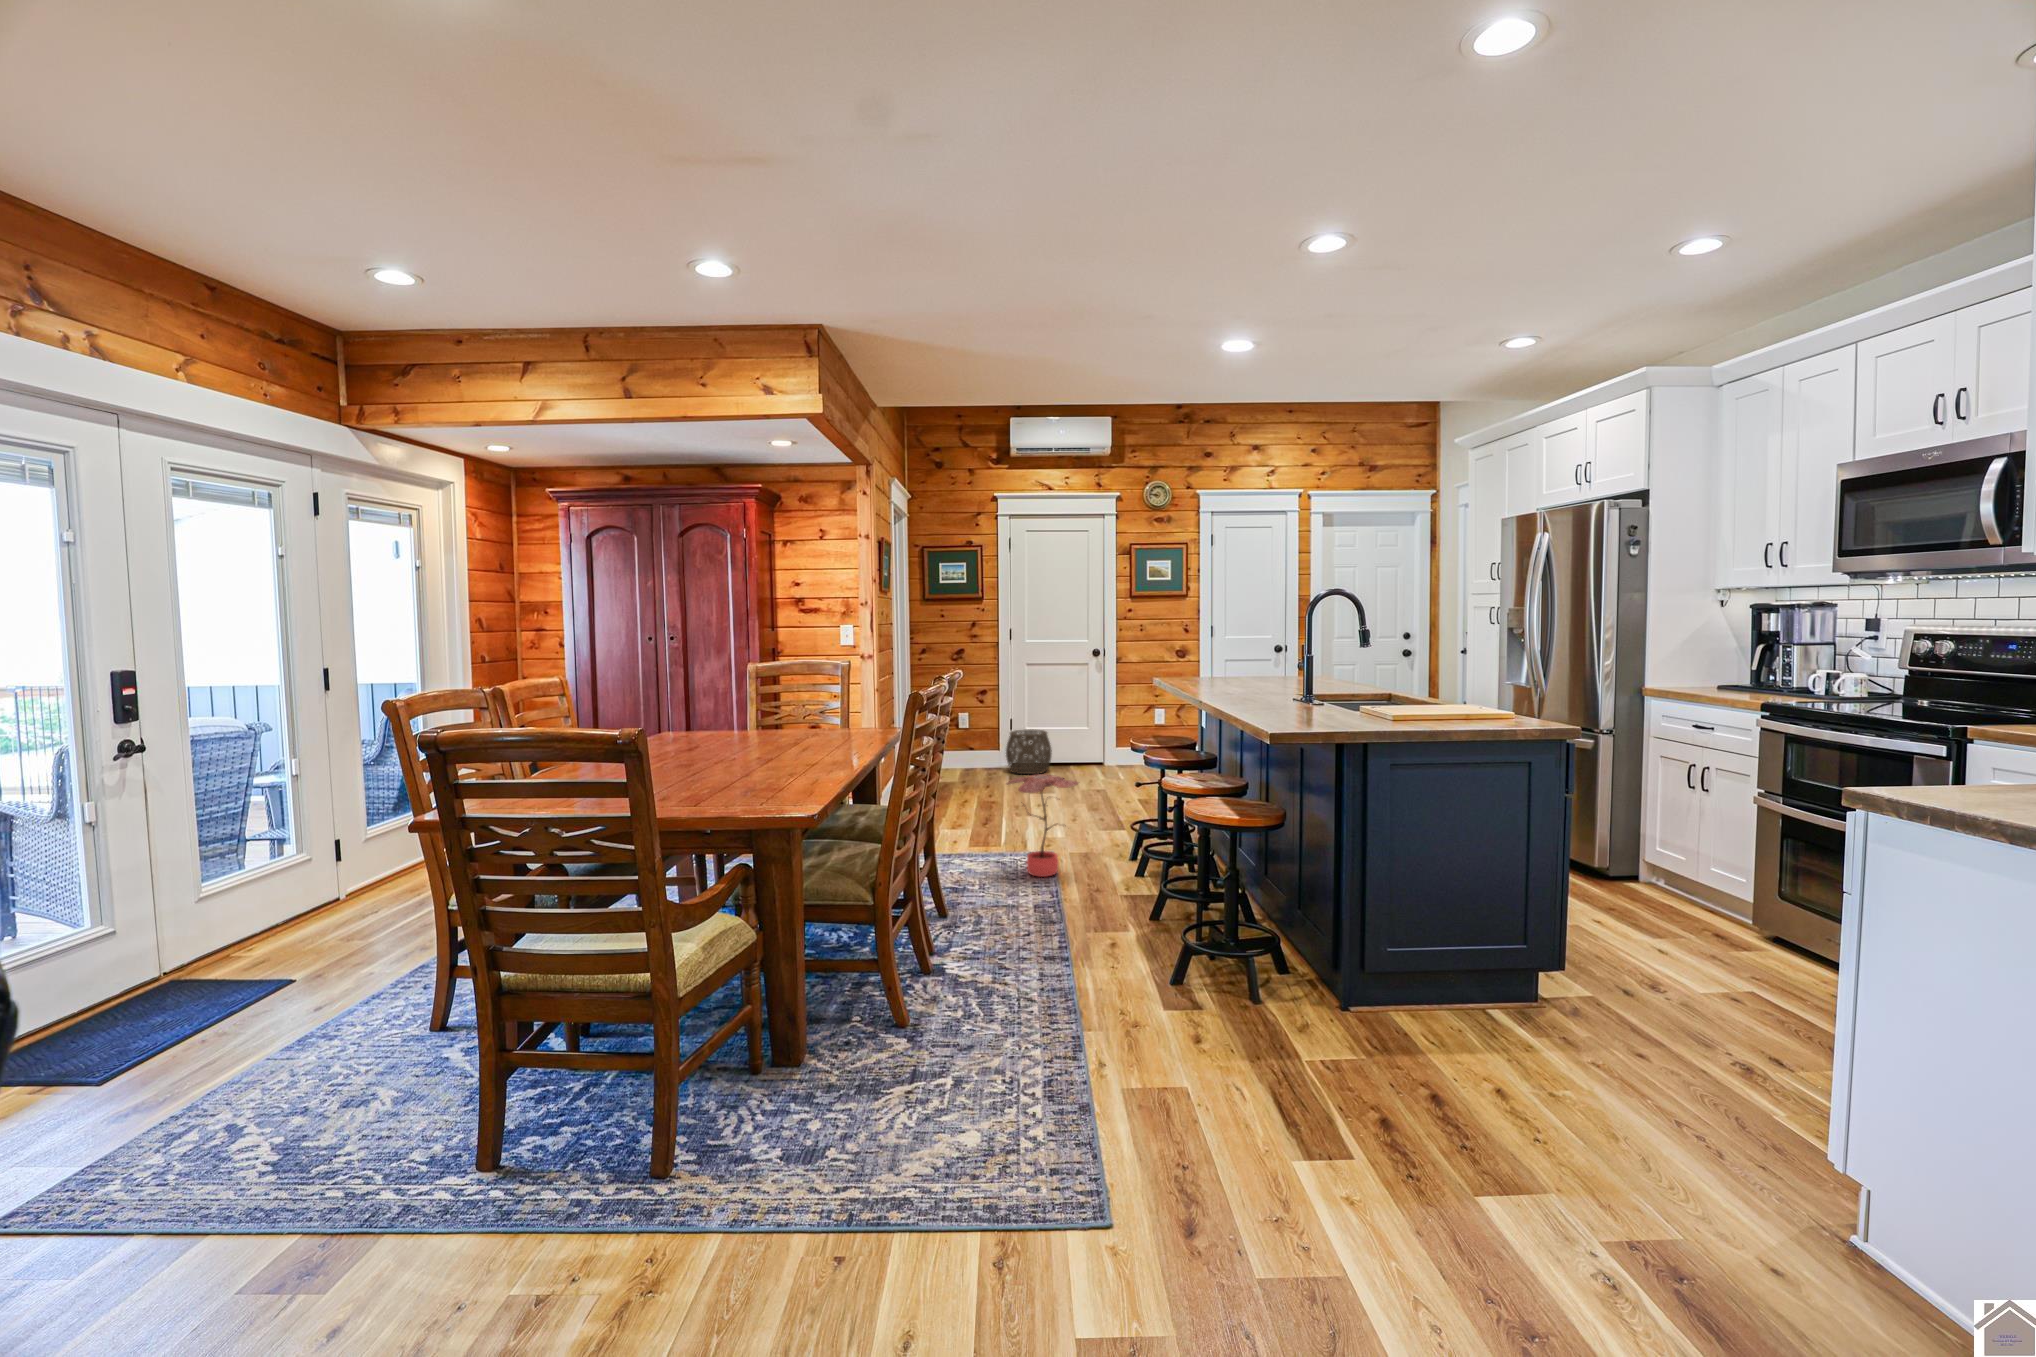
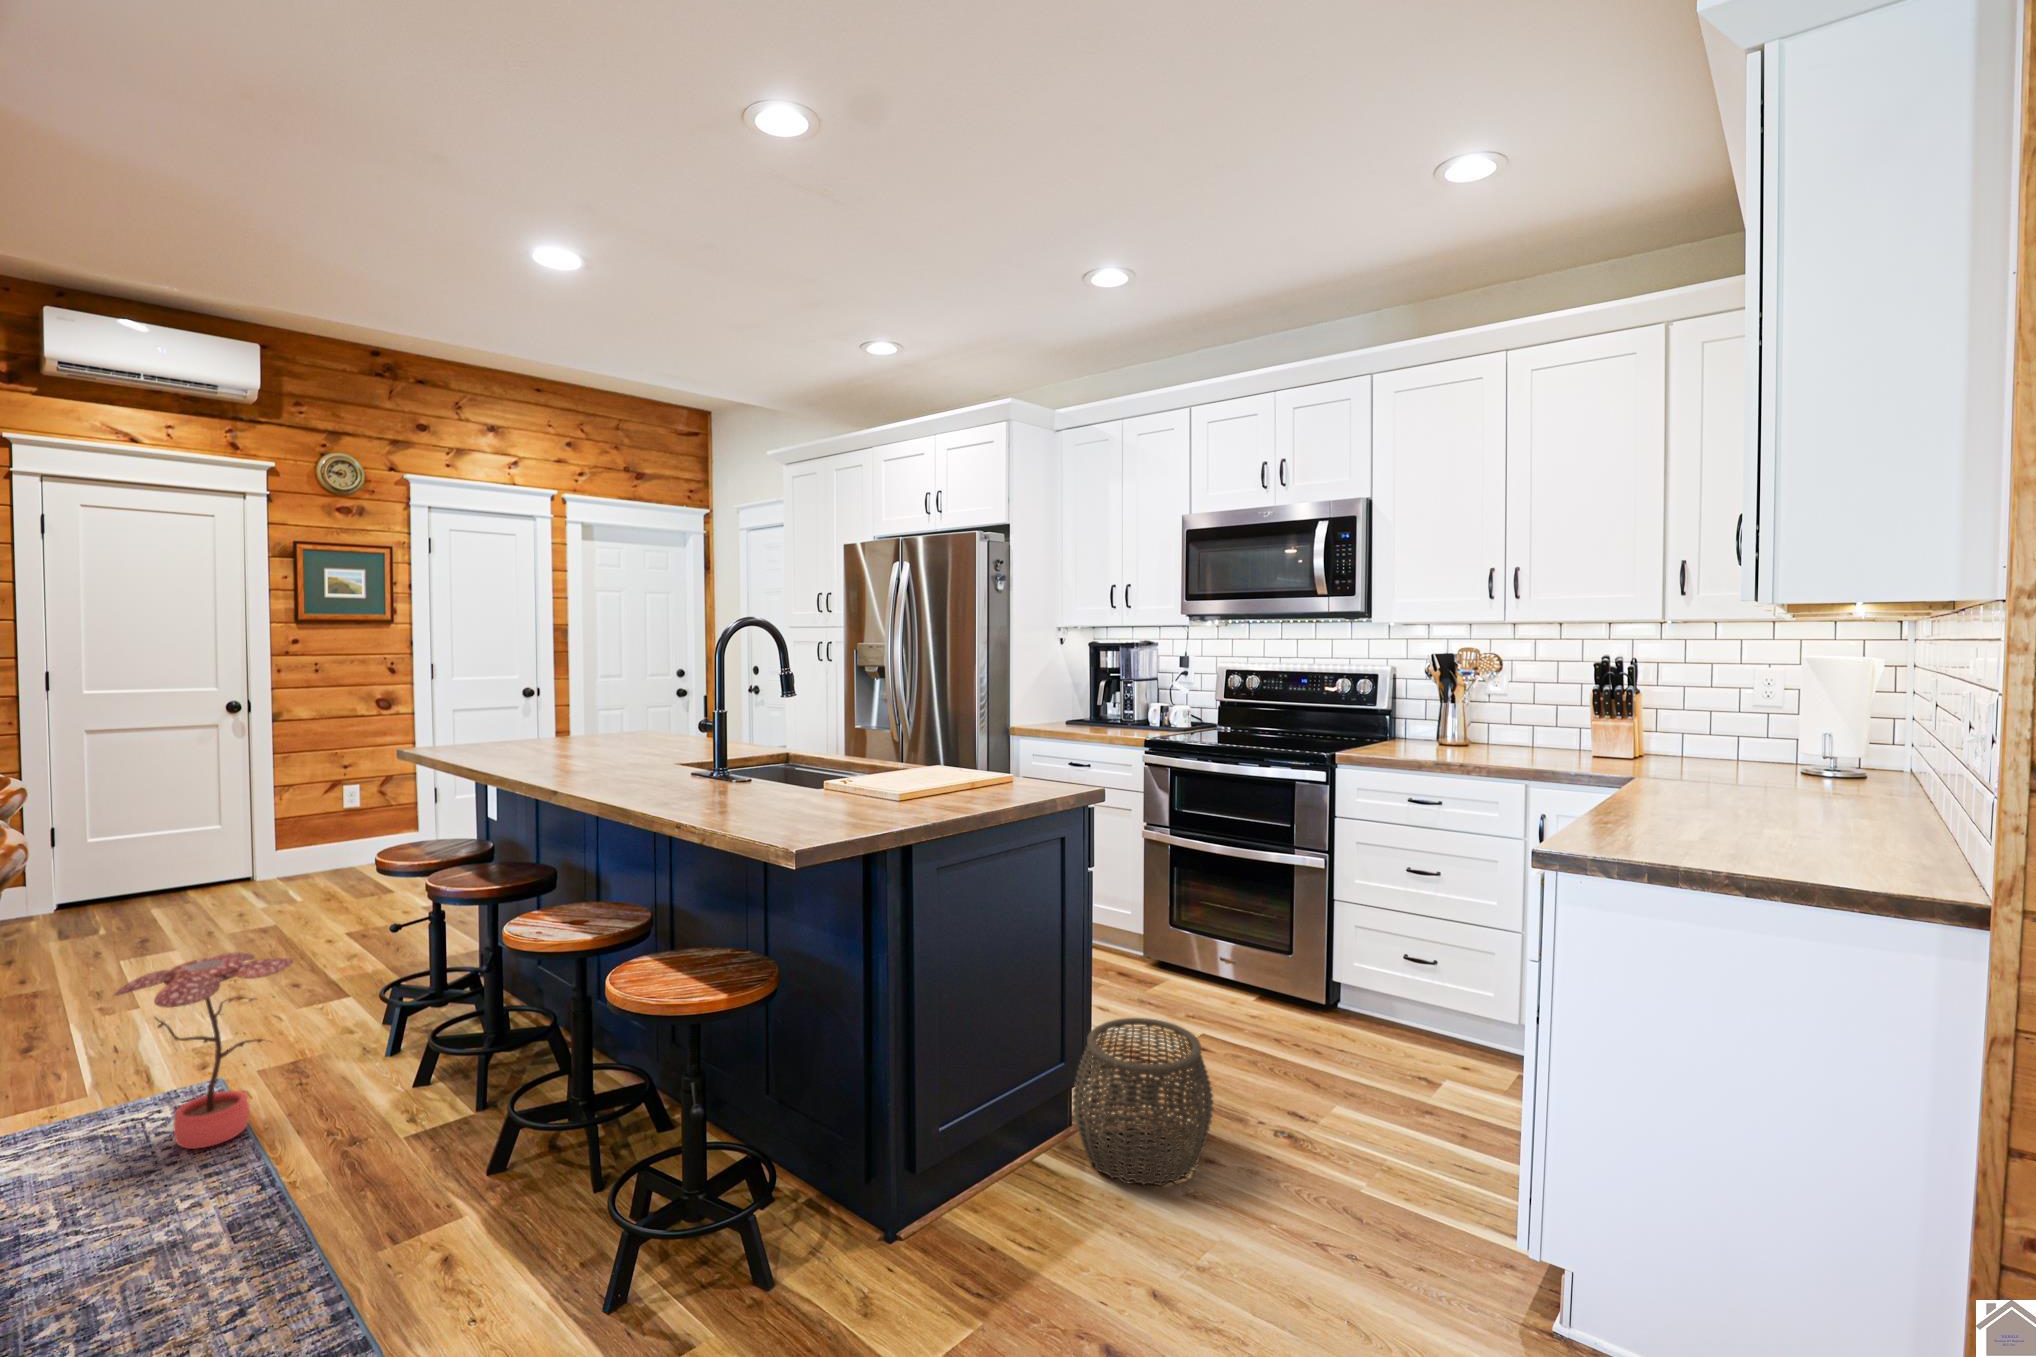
woven basket: present [1006,729,1052,774] -> present [1072,1018,1214,1185]

